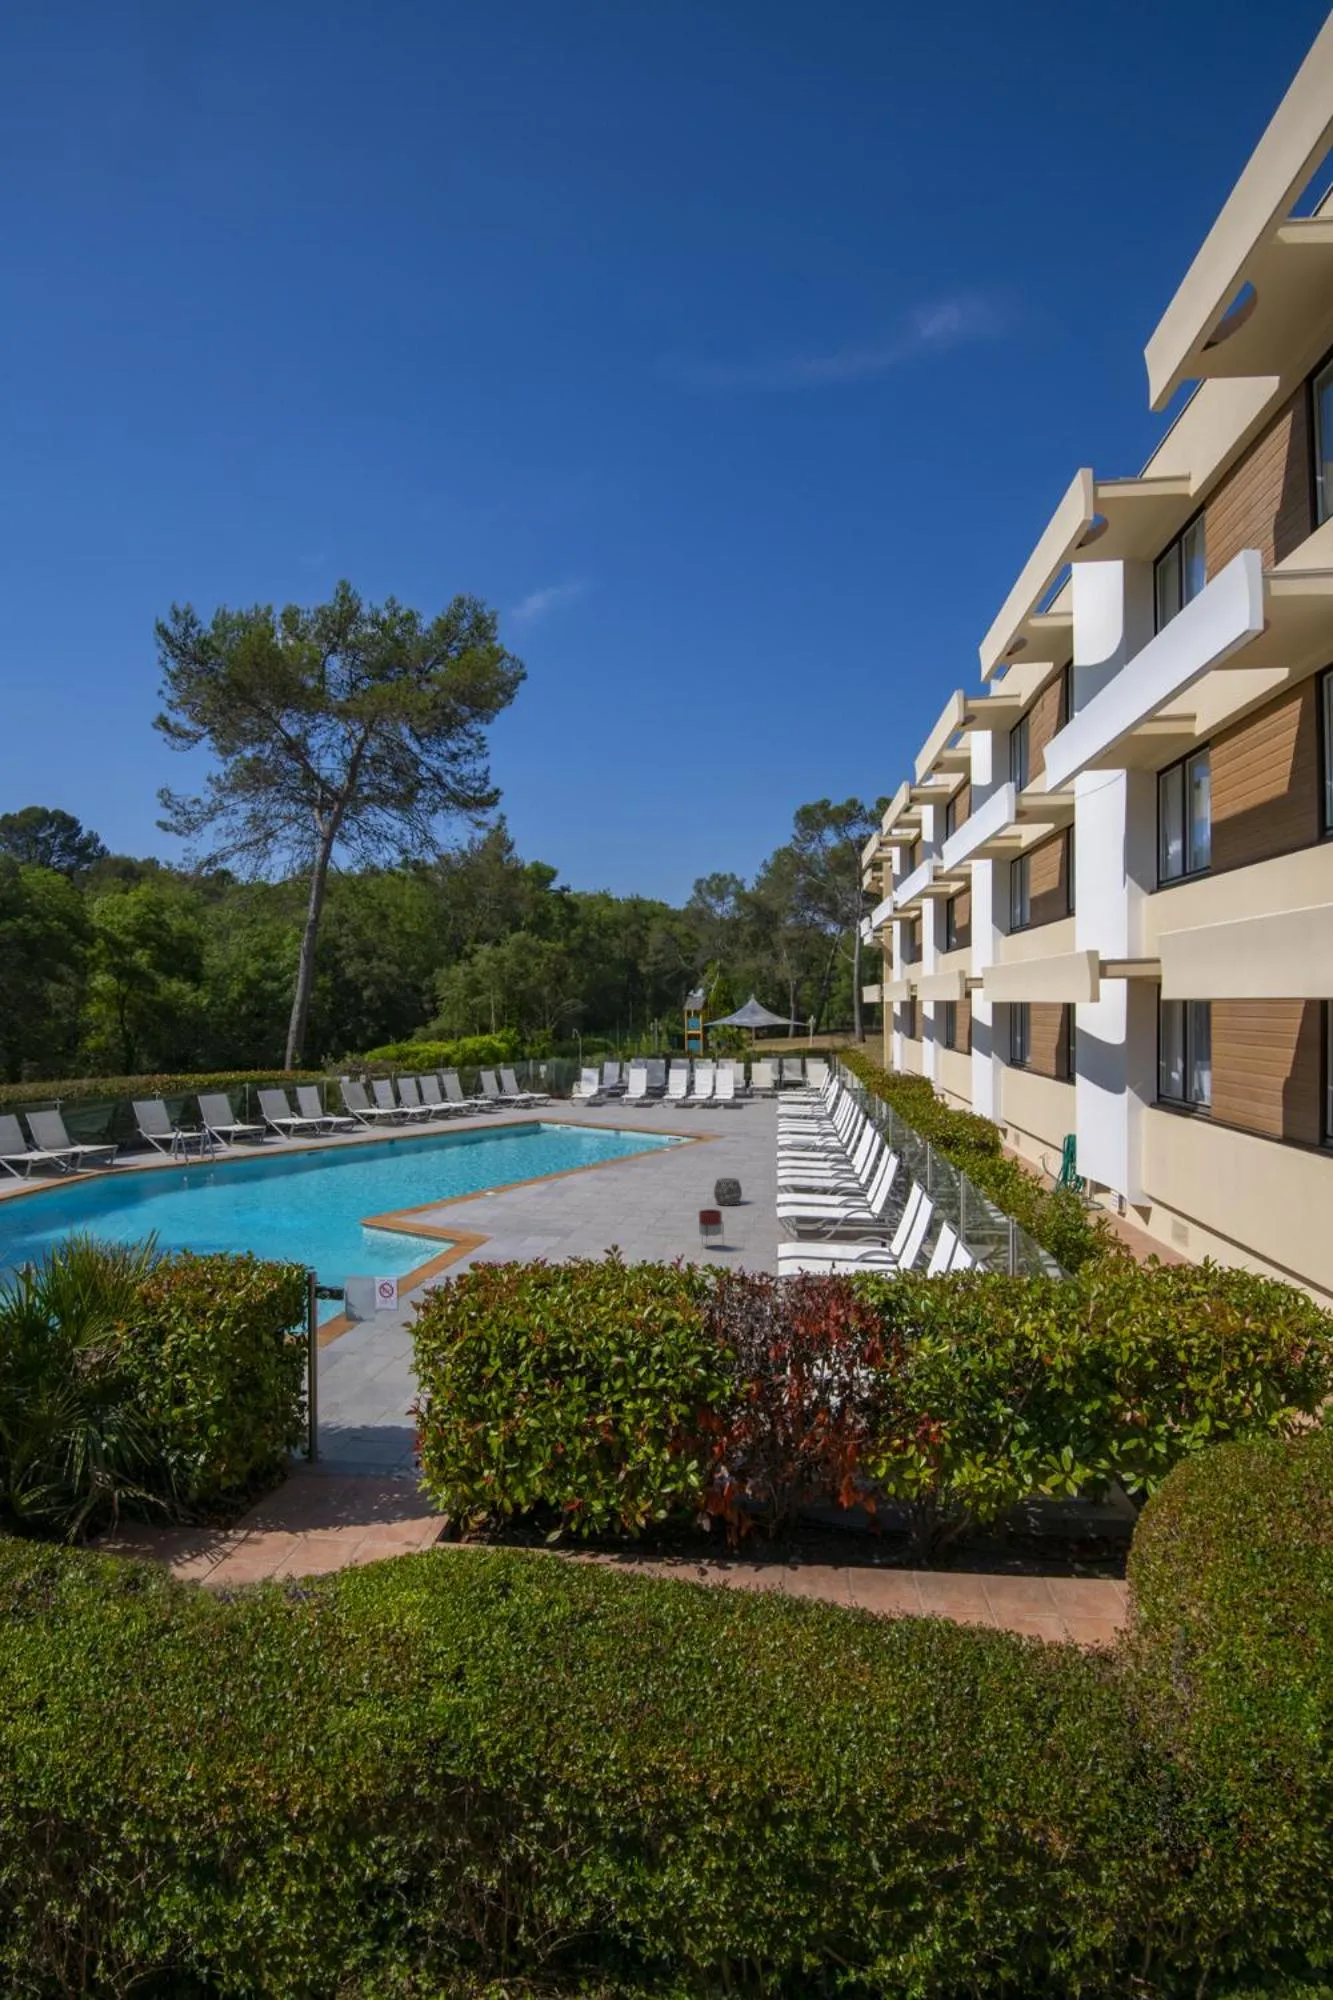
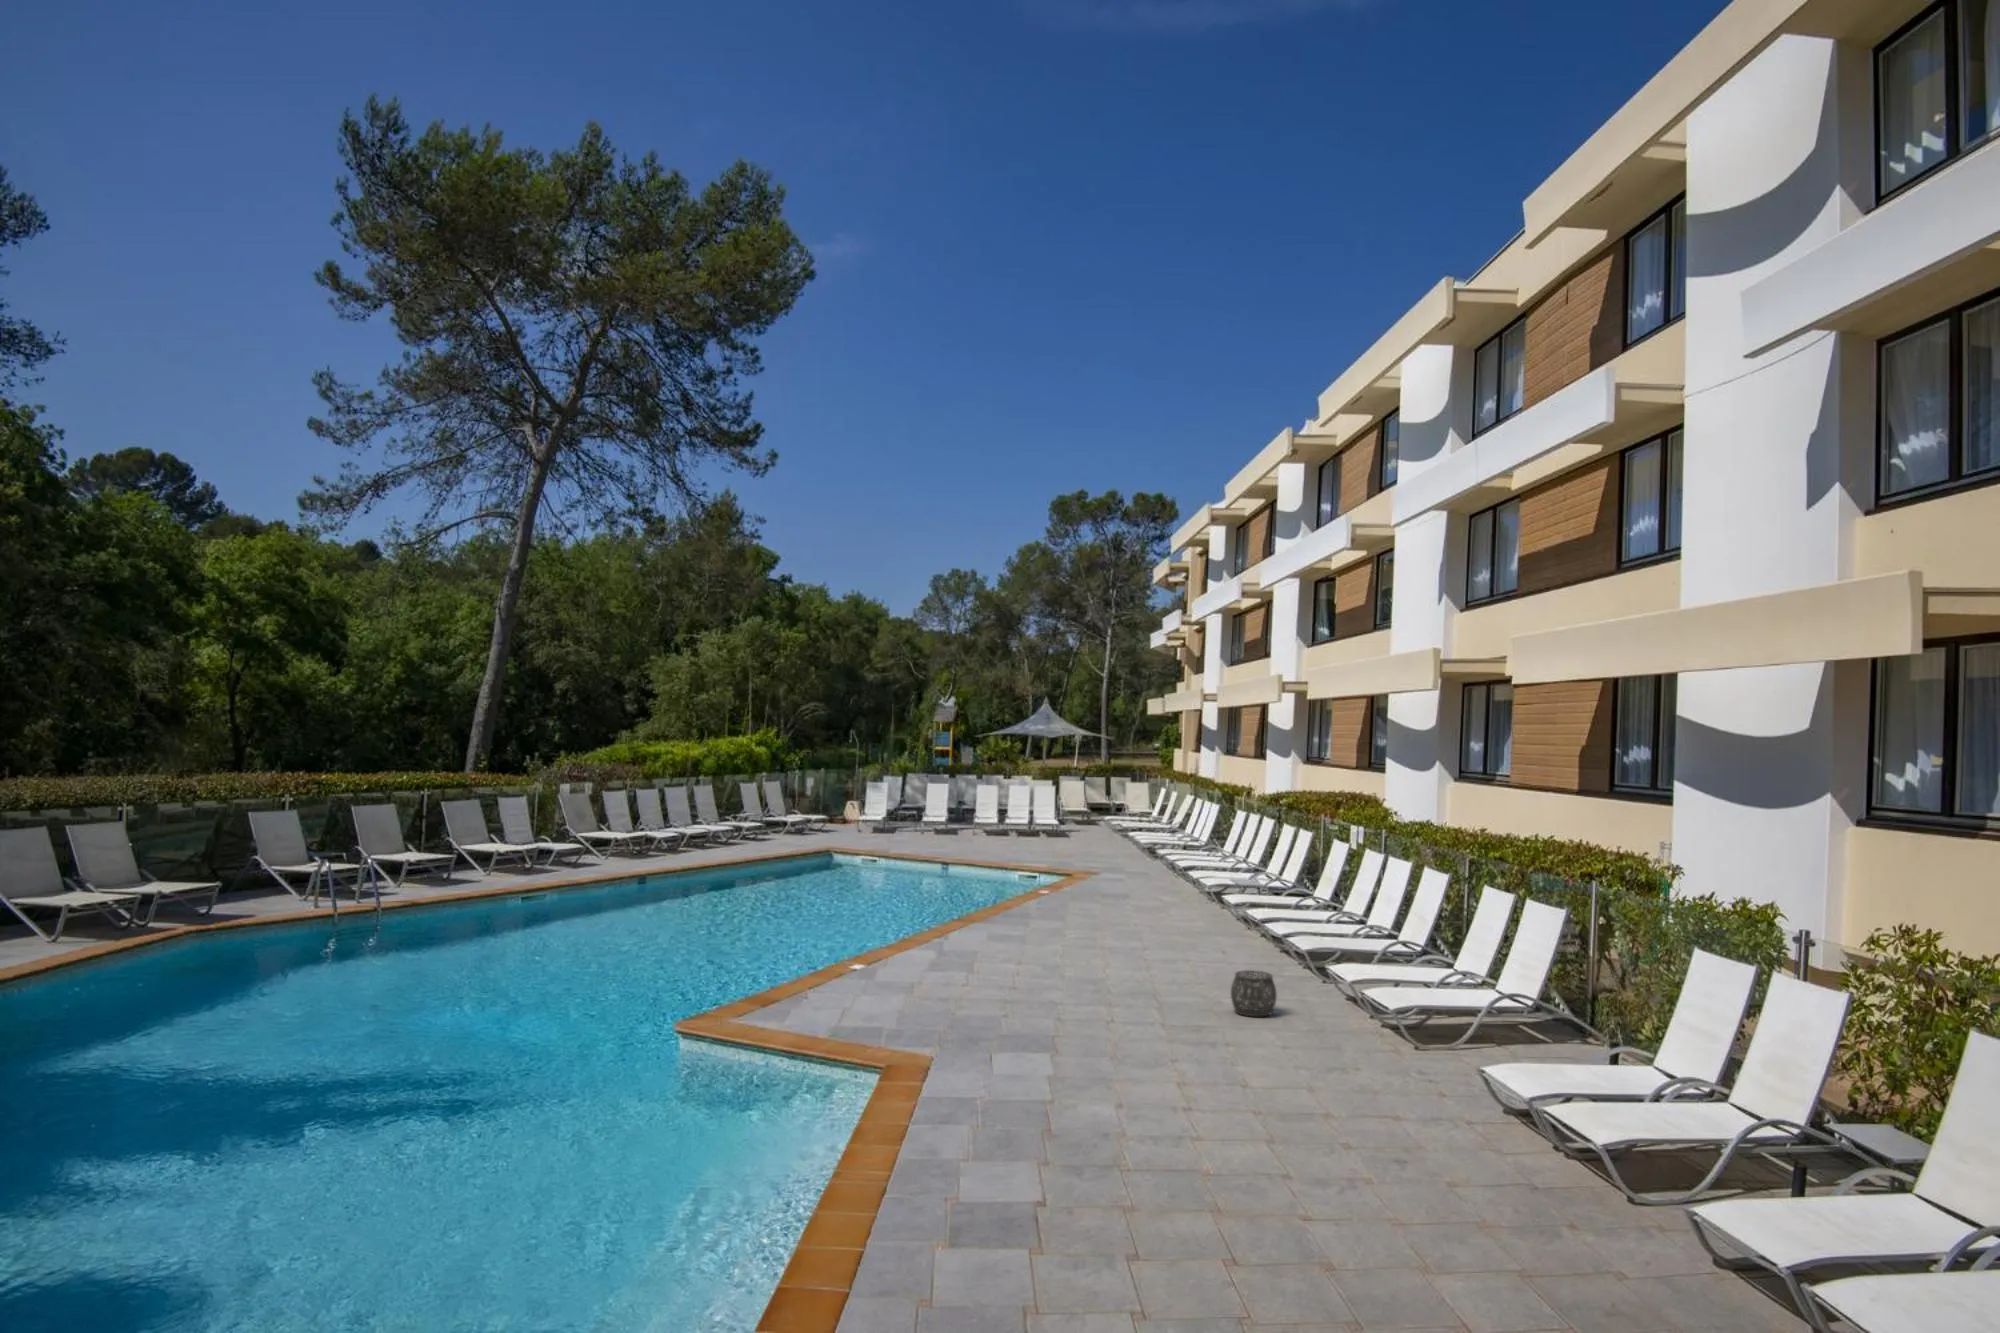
planter: present [699,1209,723,1237] -> none [1315,1049,1358,1125]

